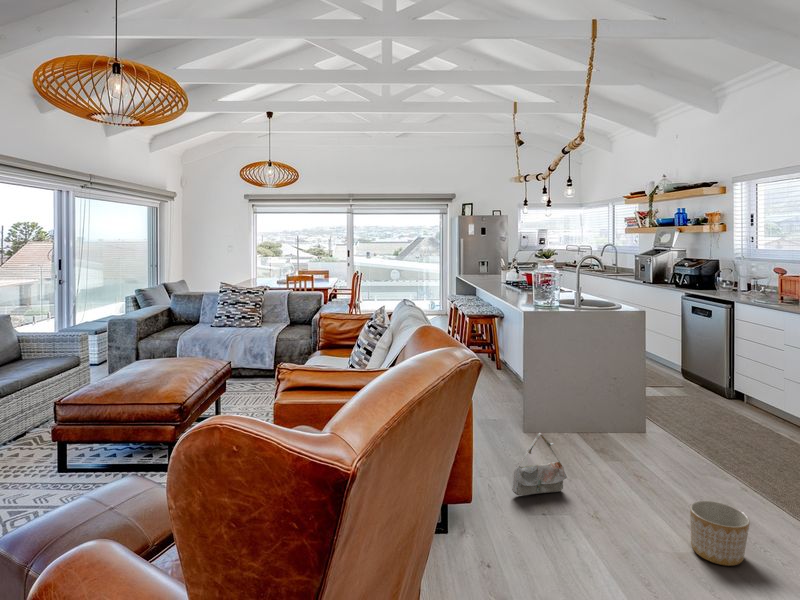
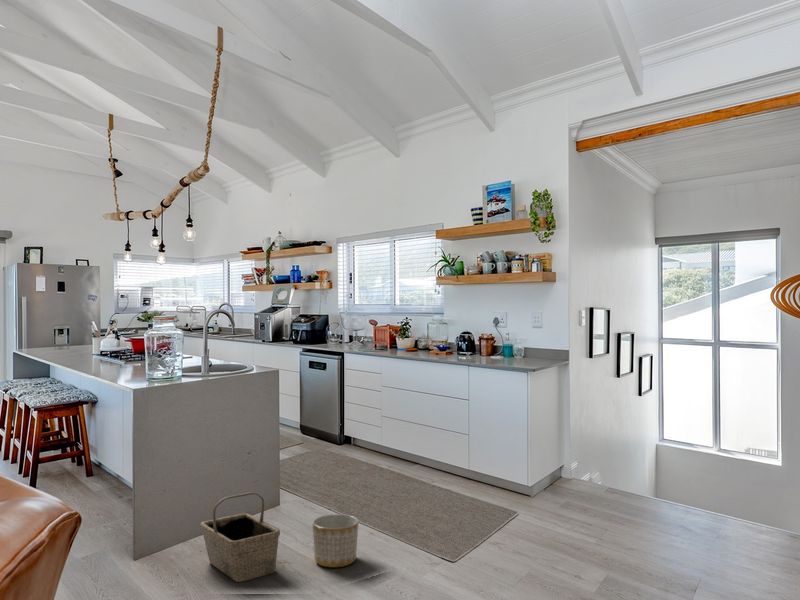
bag: present [512,433,567,495] -> none [132,487,195,565]
basket: none [572,460,652,547] -> present [201,492,280,582]

